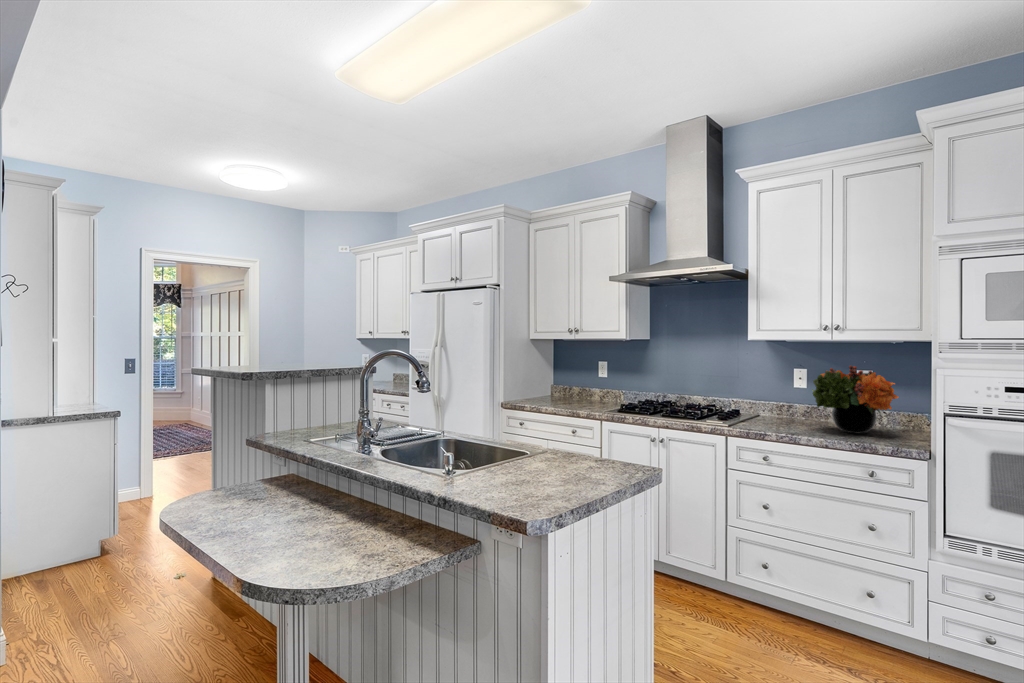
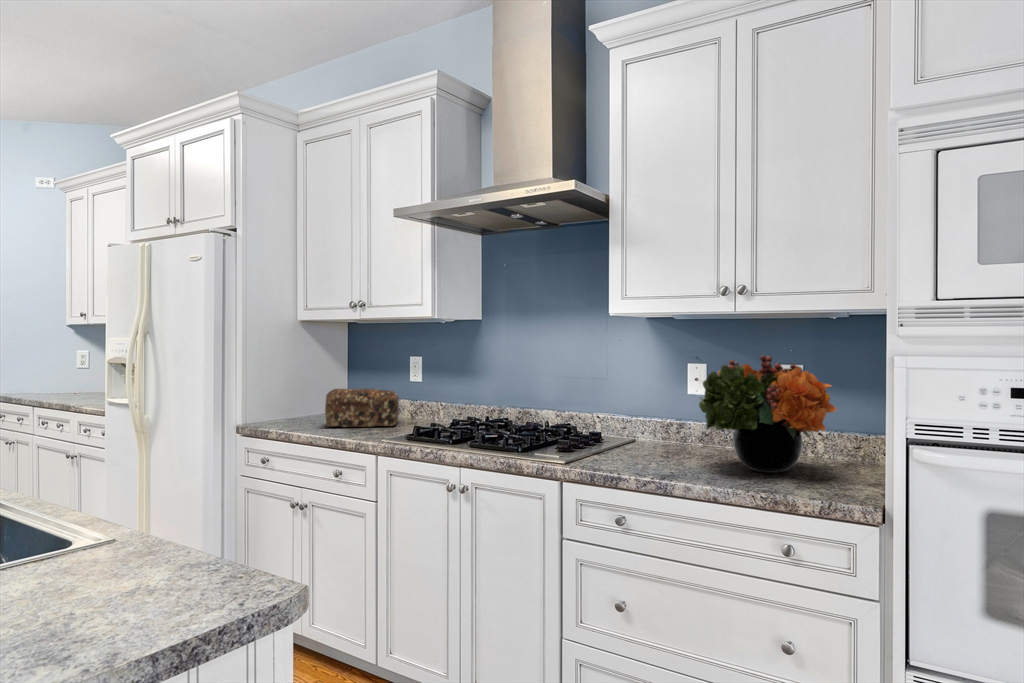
bread loaf: none [557,382,601,405] -> present [325,389,399,427]

